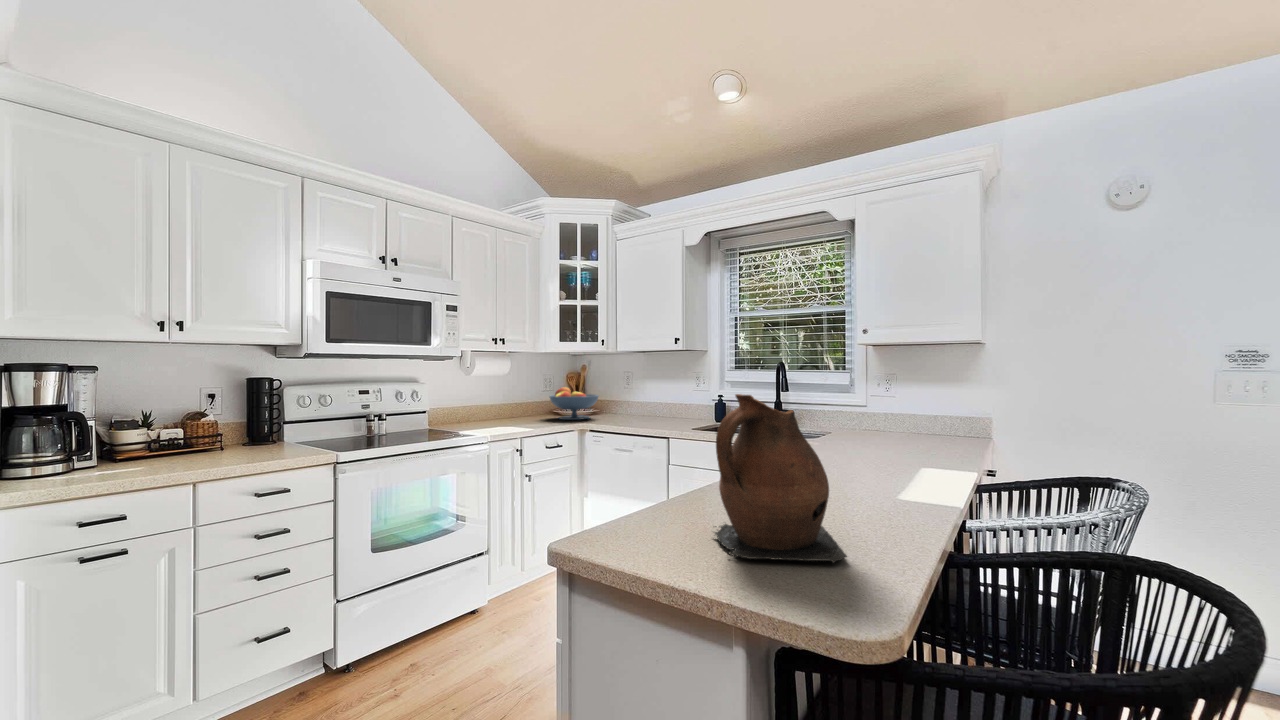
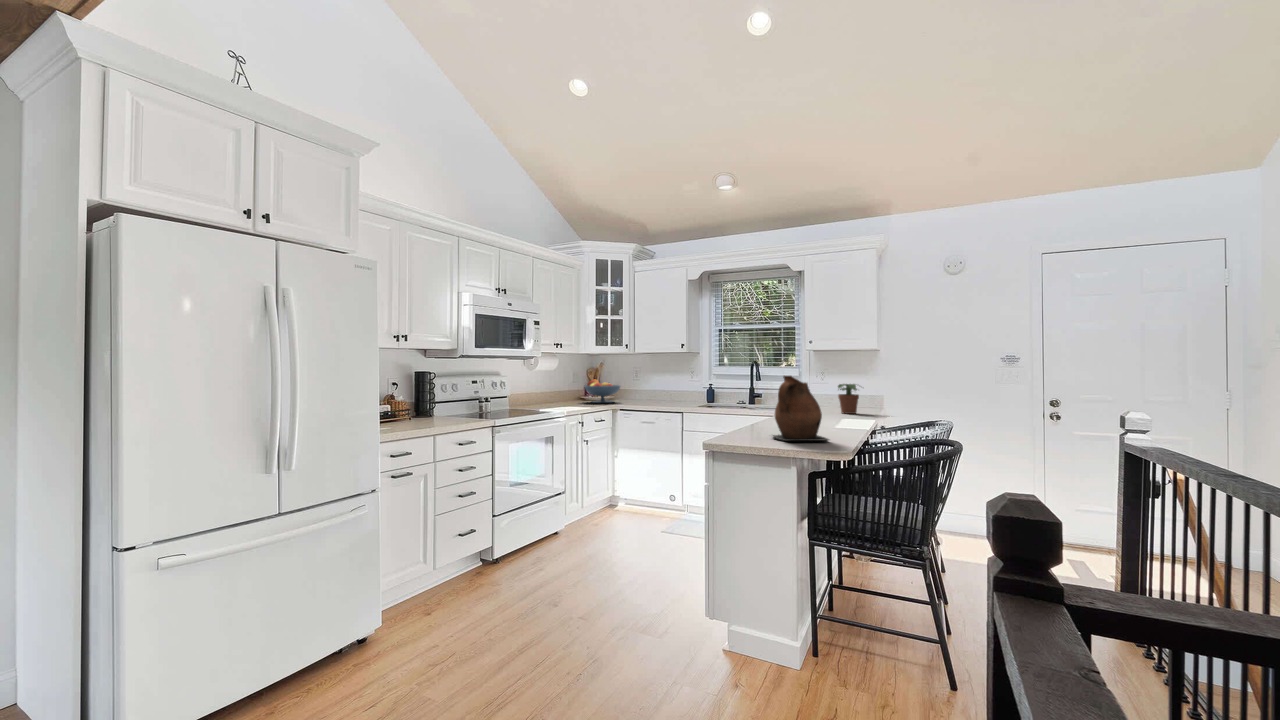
potted plant: none [906,399,954,451] -> present [838,384,859,414]

